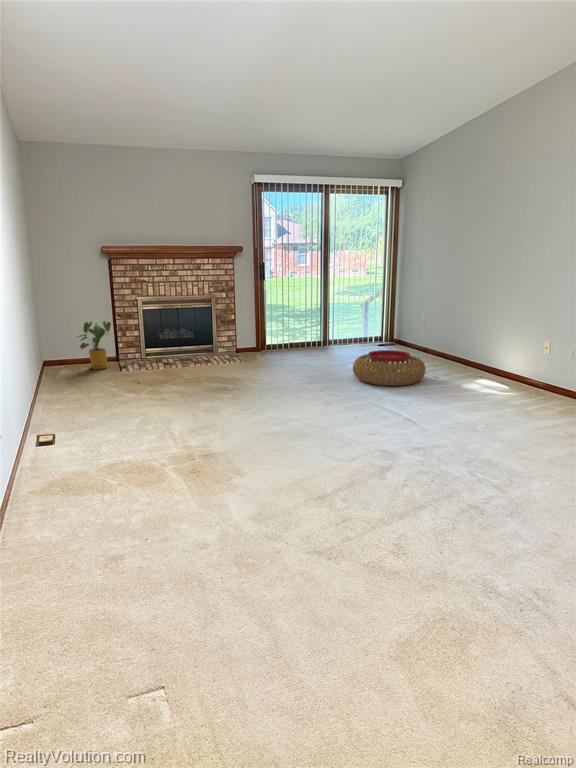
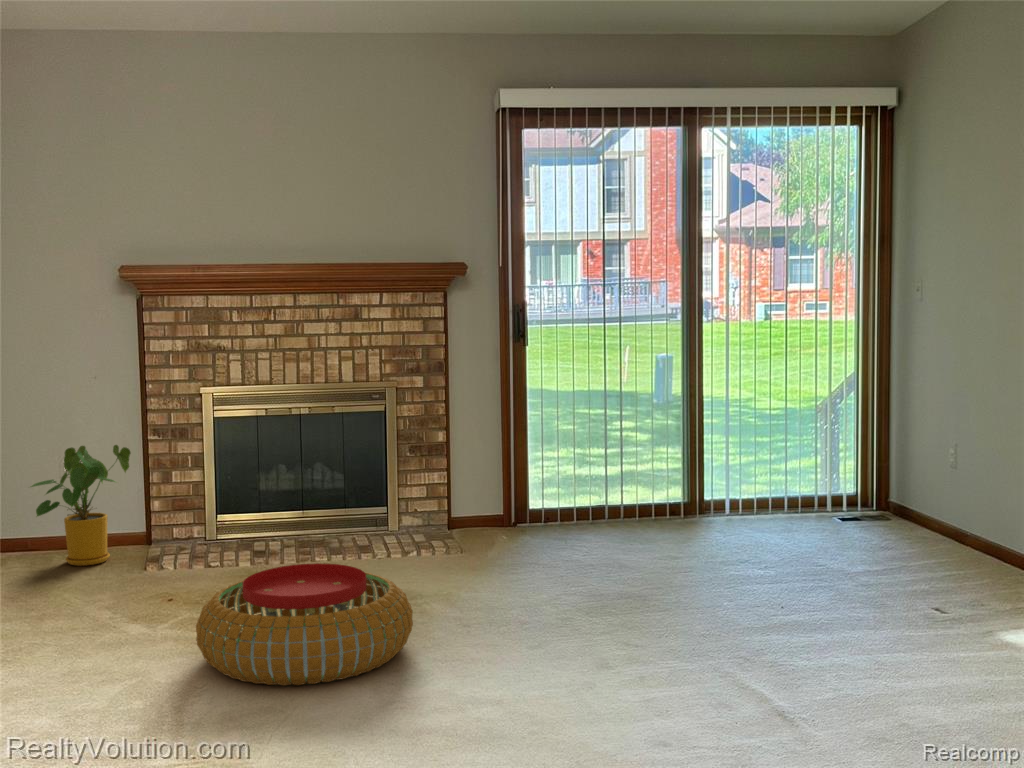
pouf: present [353,350,426,386] -> present [196,563,413,685]

